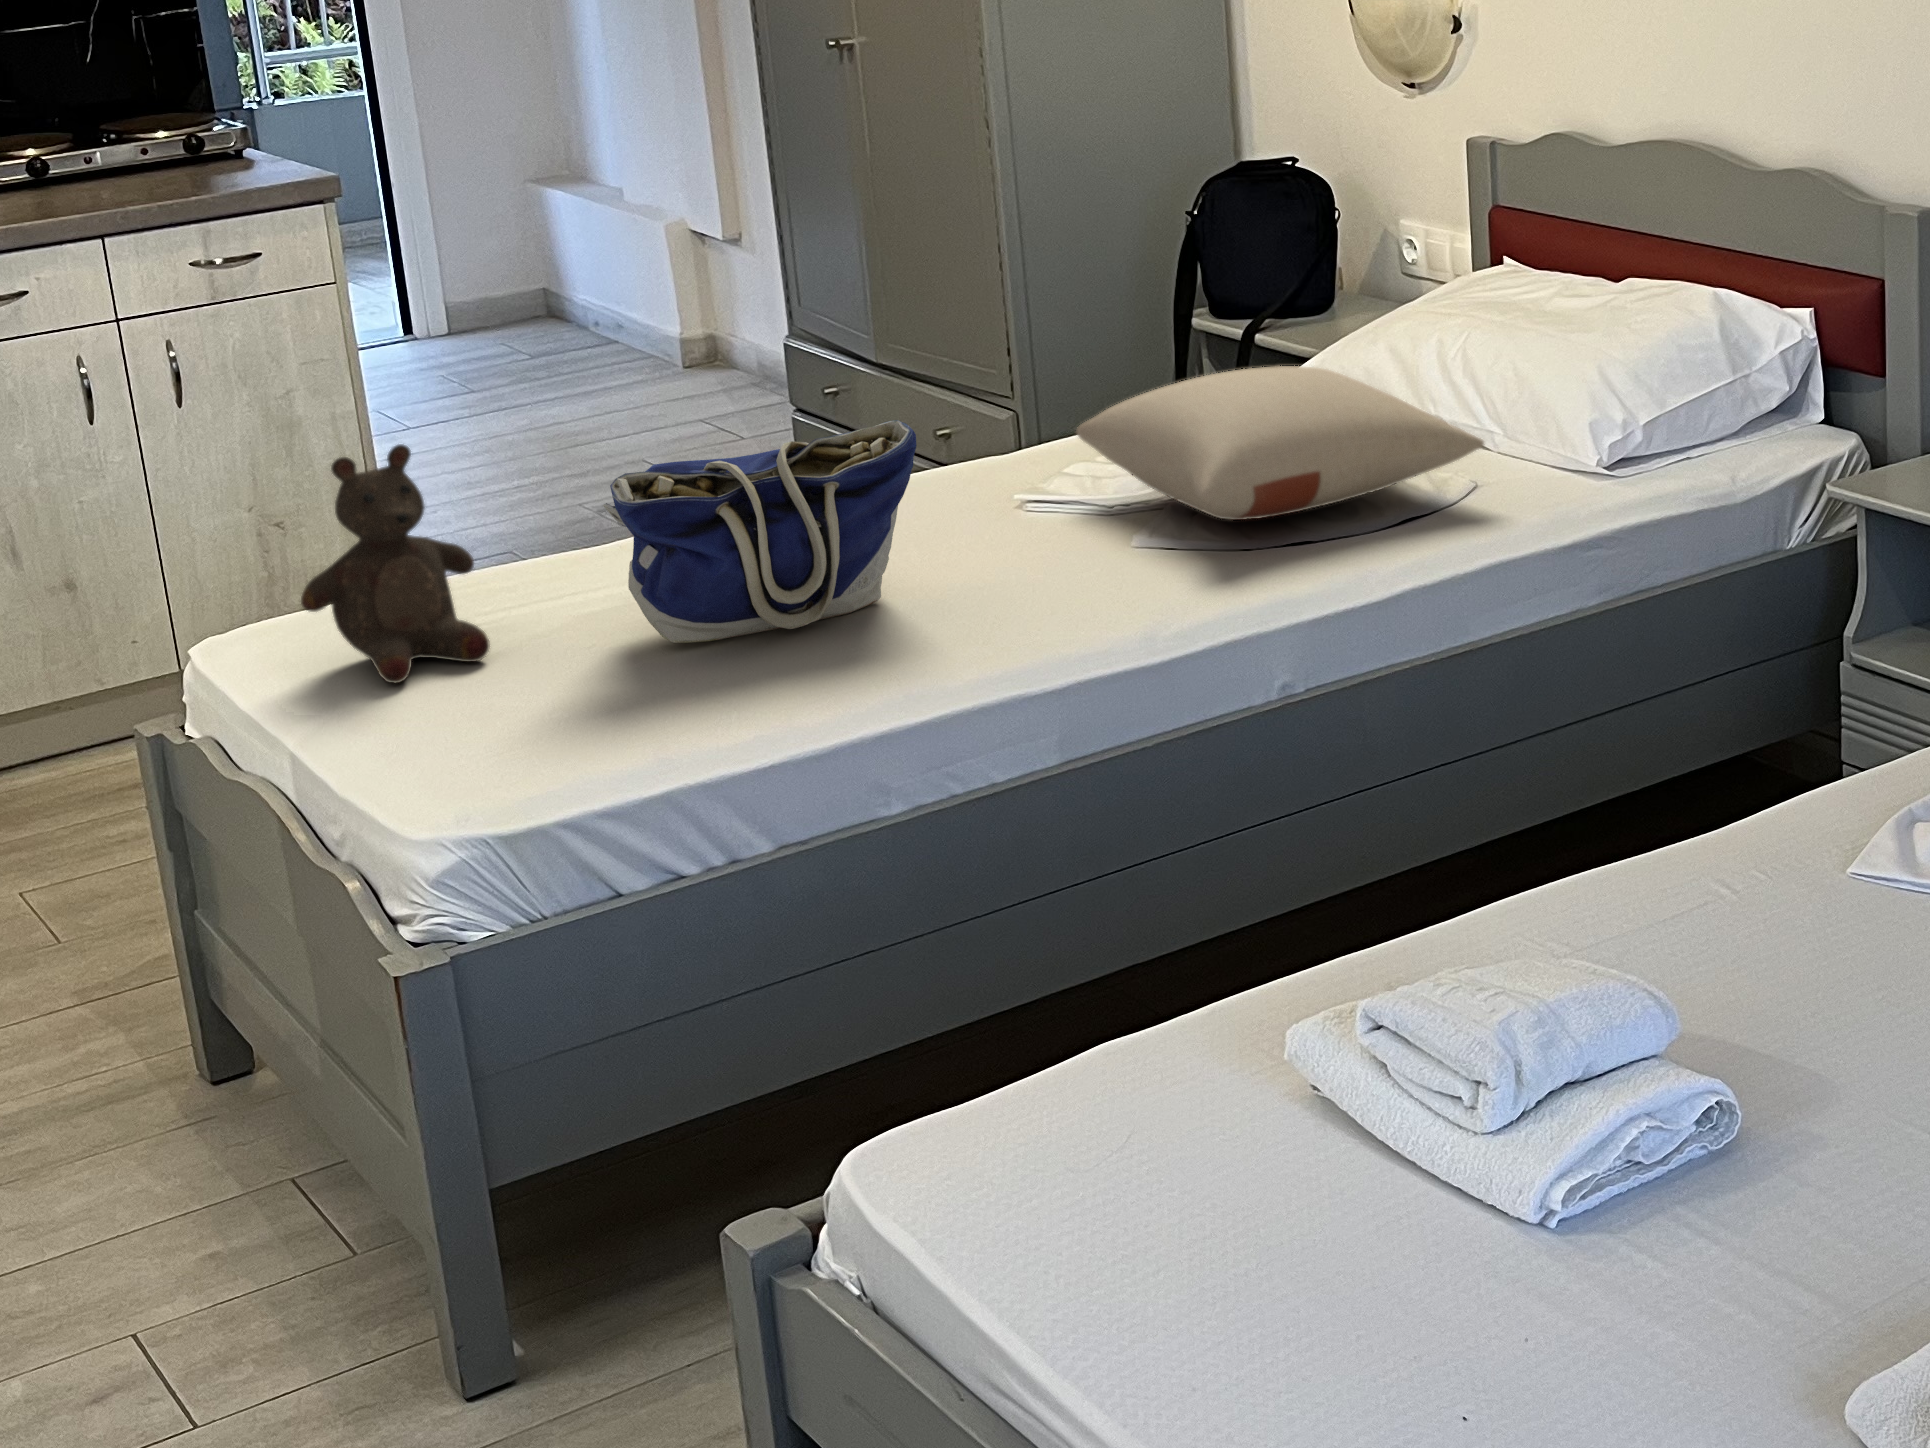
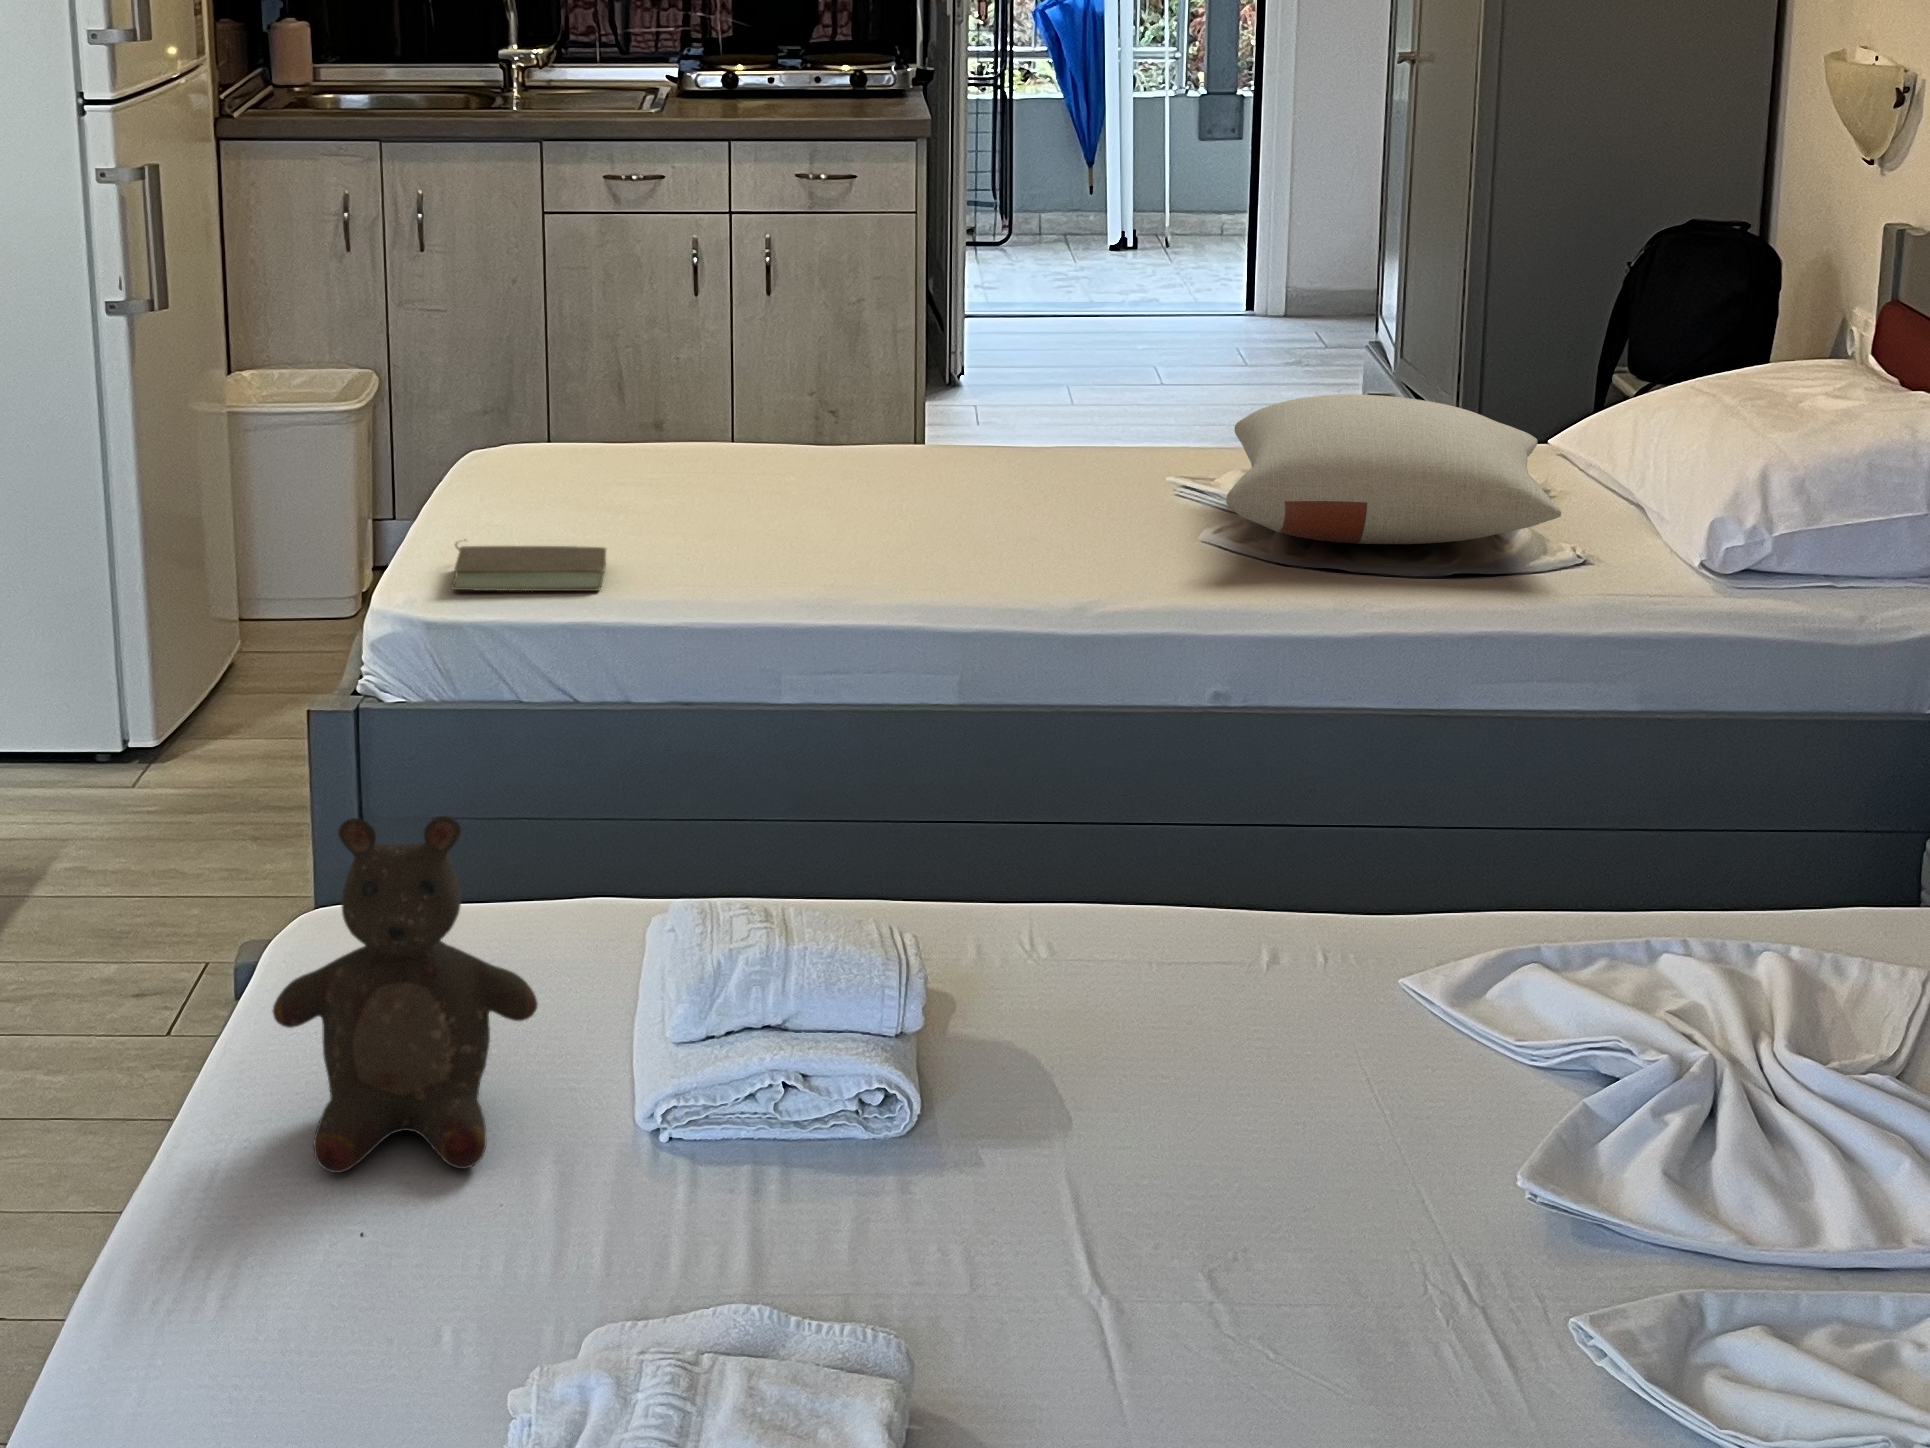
tote bag: present [603,420,917,643] -> none [692,363,972,536]
stuffed bear: present [301,444,490,683] -> present [272,816,538,1173]
book: none [424,703,649,793] -> present [451,540,606,591]

